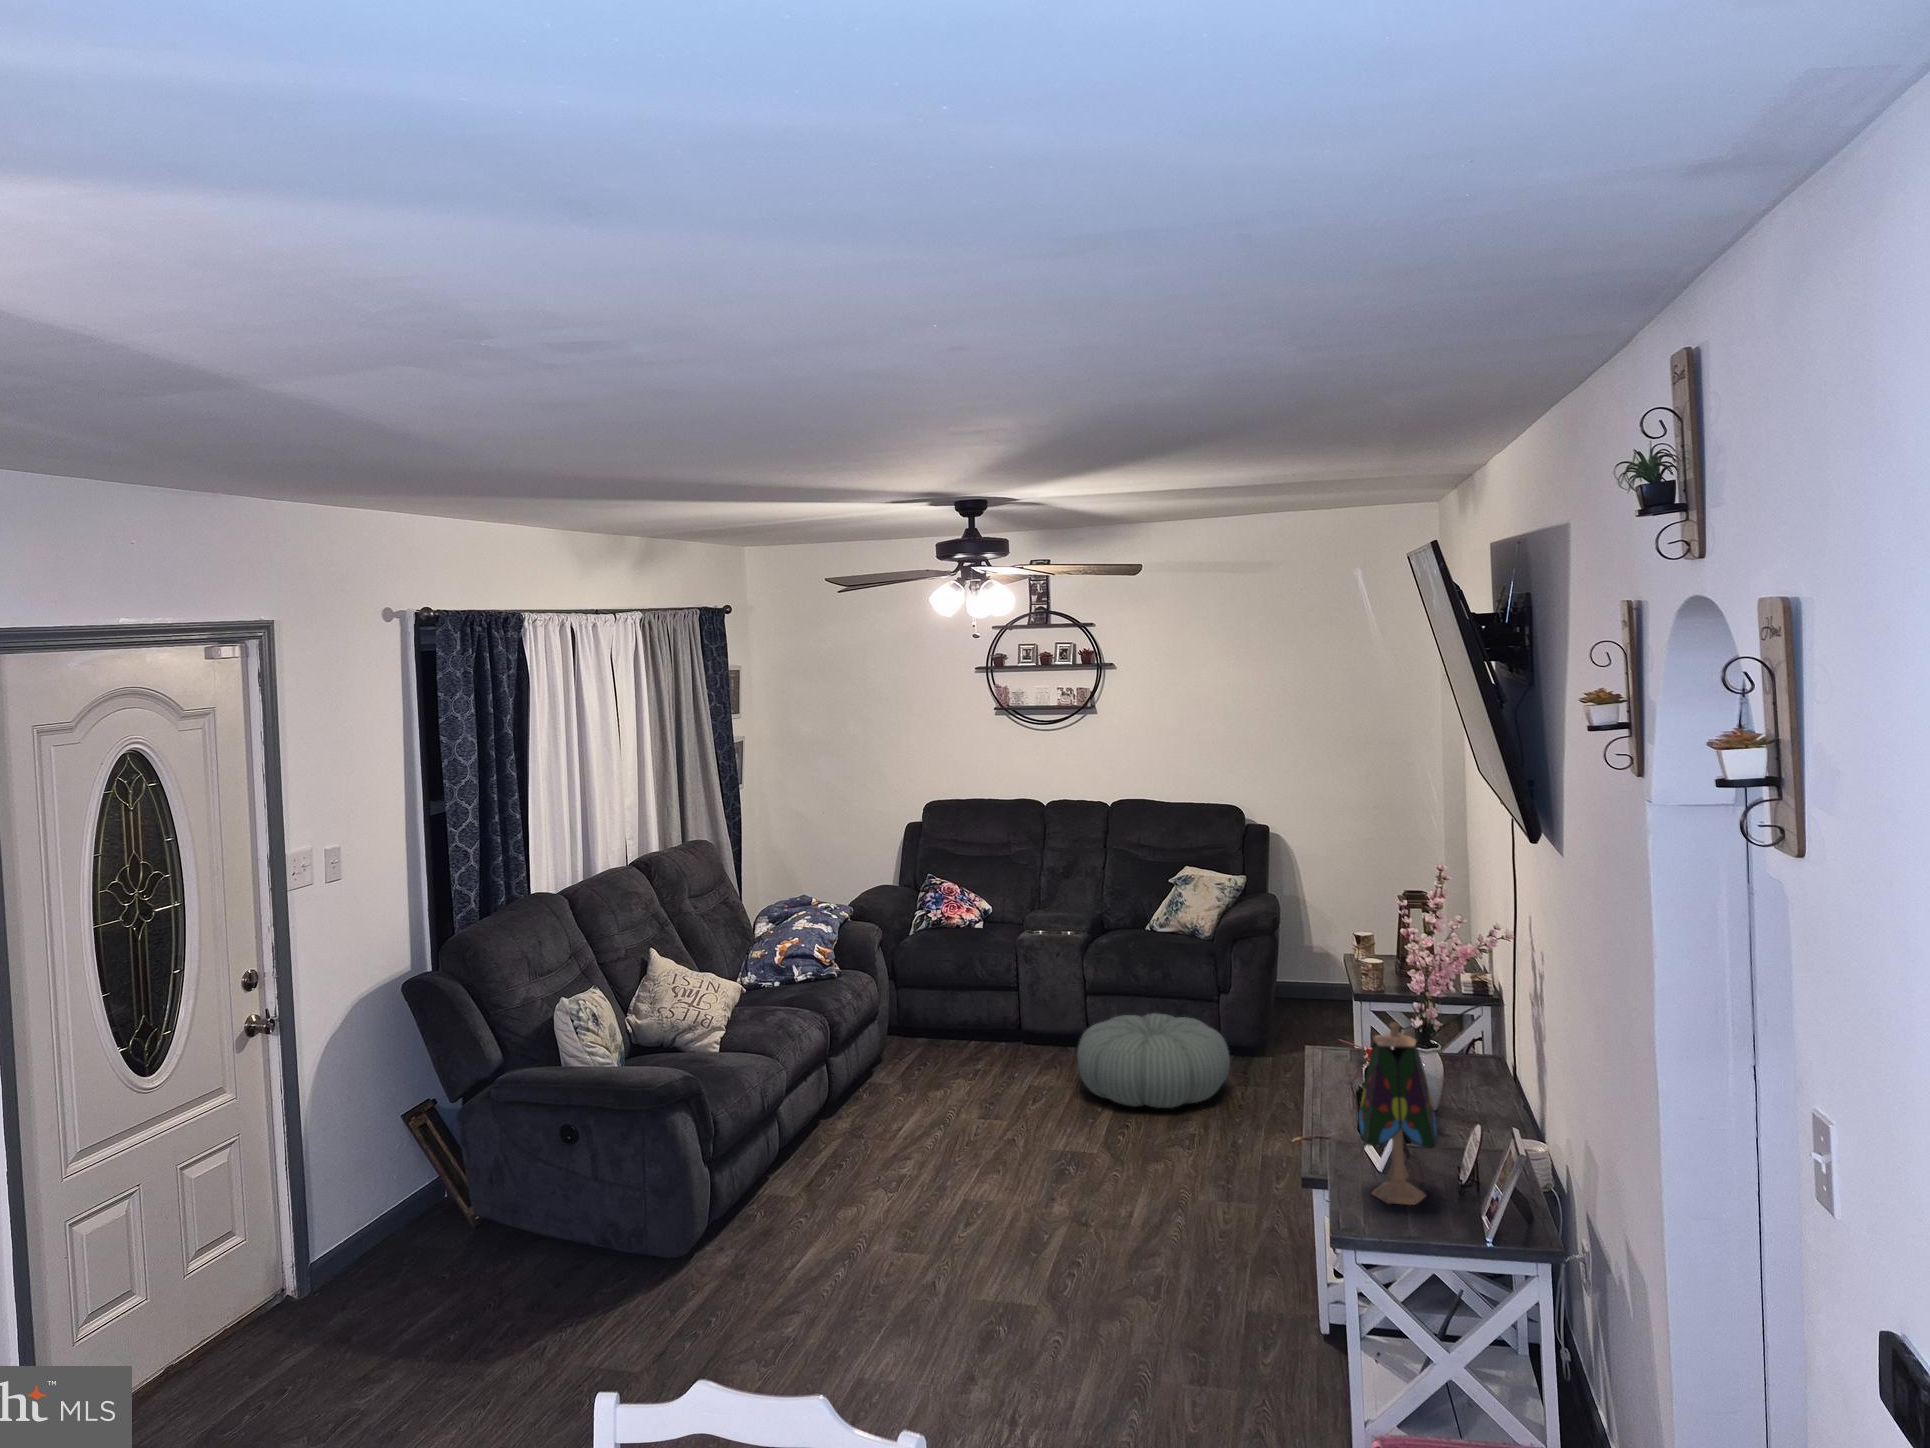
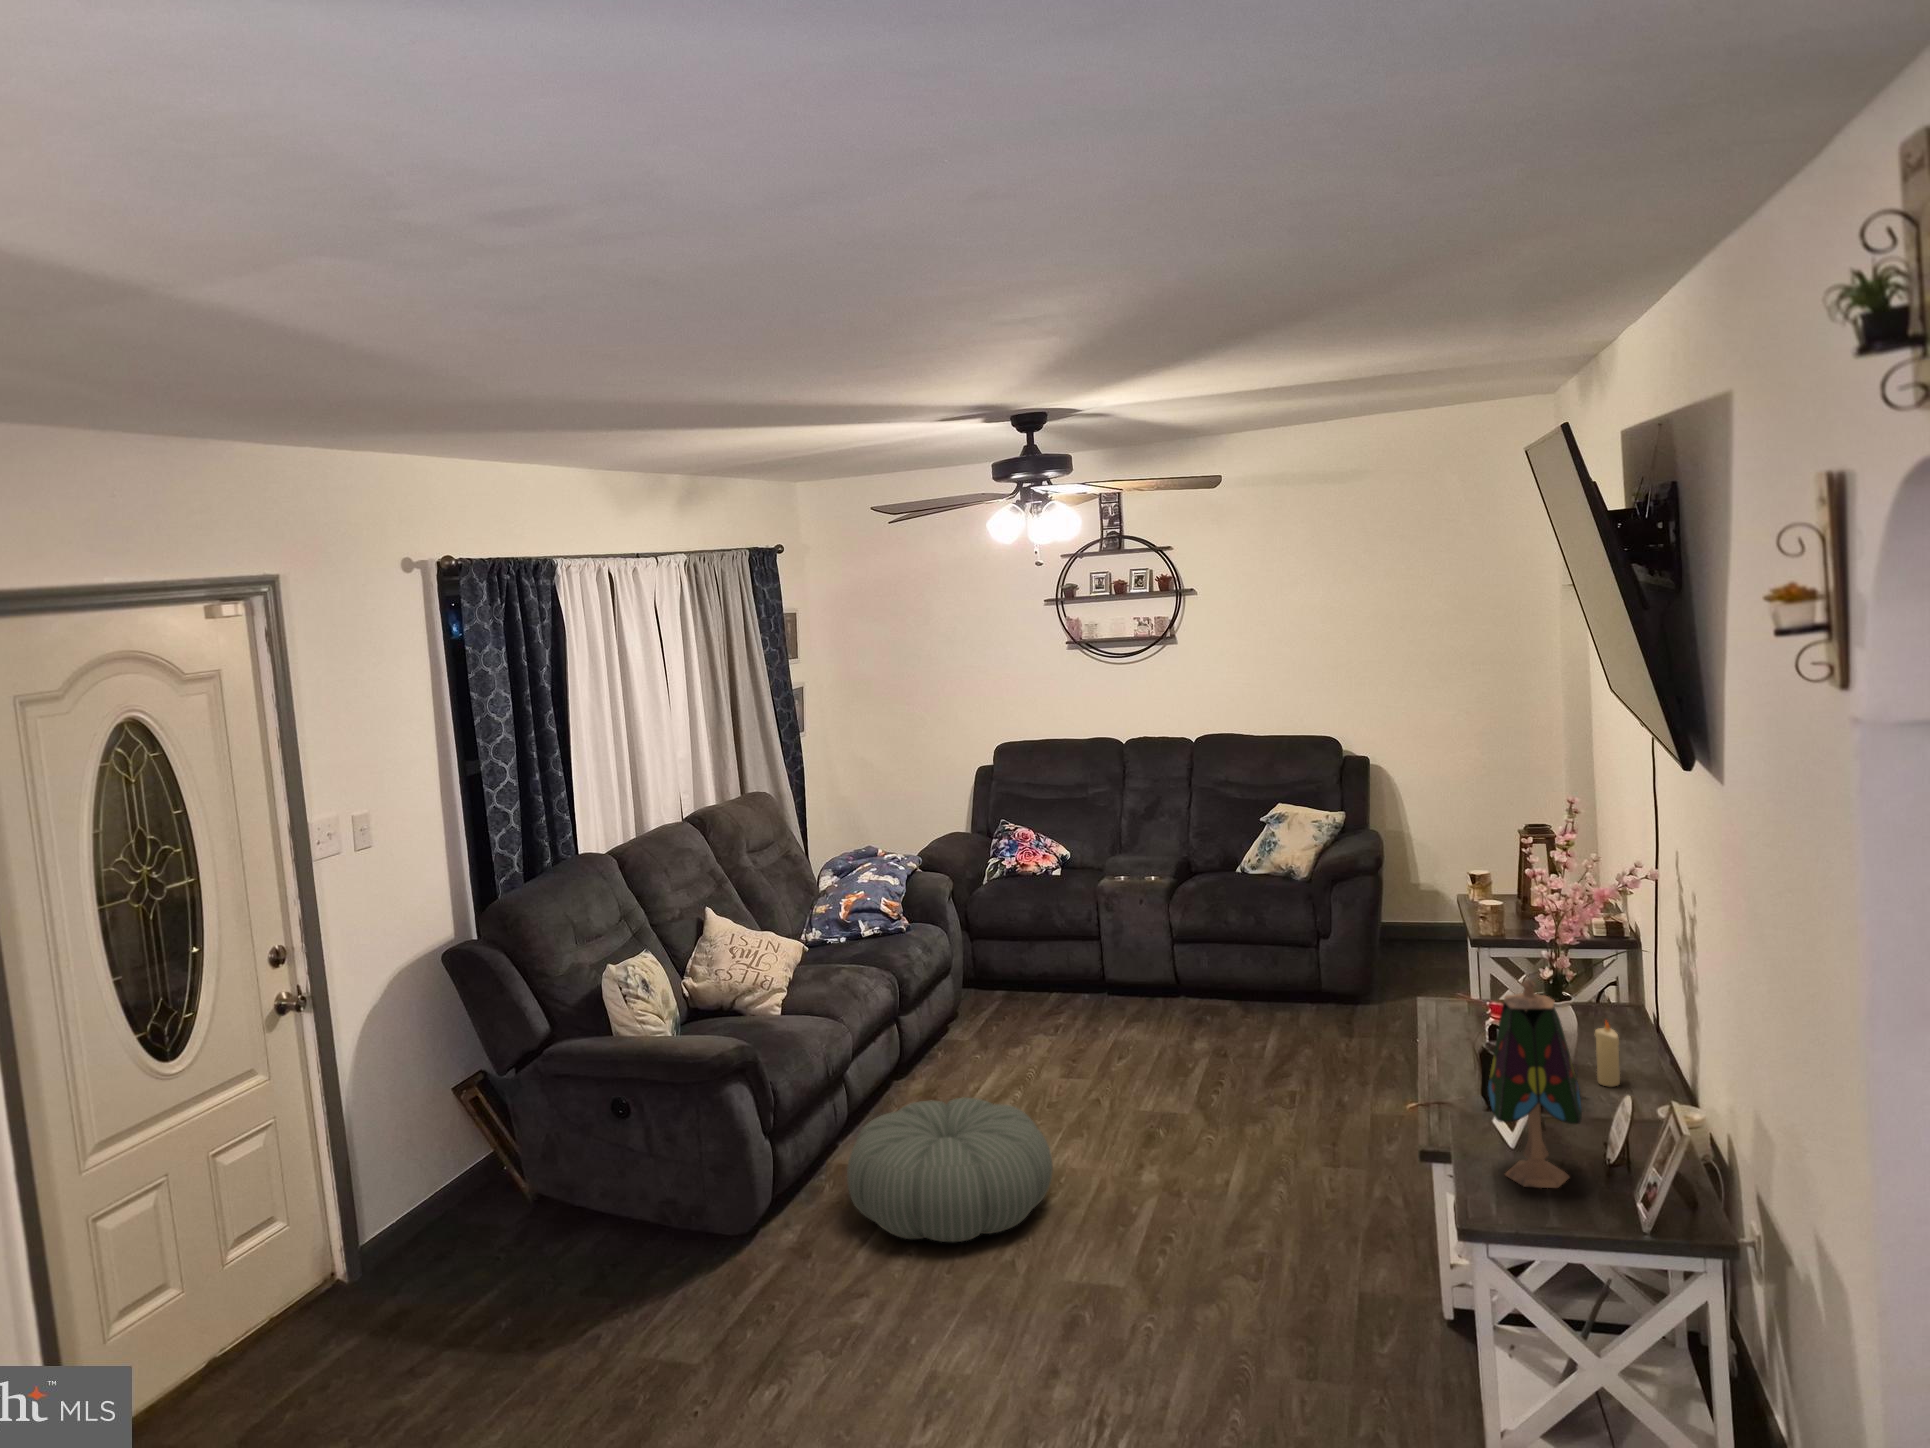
pouf: present [1077,1013,1230,1108] -> present [847,1097,1053,1242]
candle: none [1456,1062,1477,1123] -> present [1595,1022,1620,1086]

